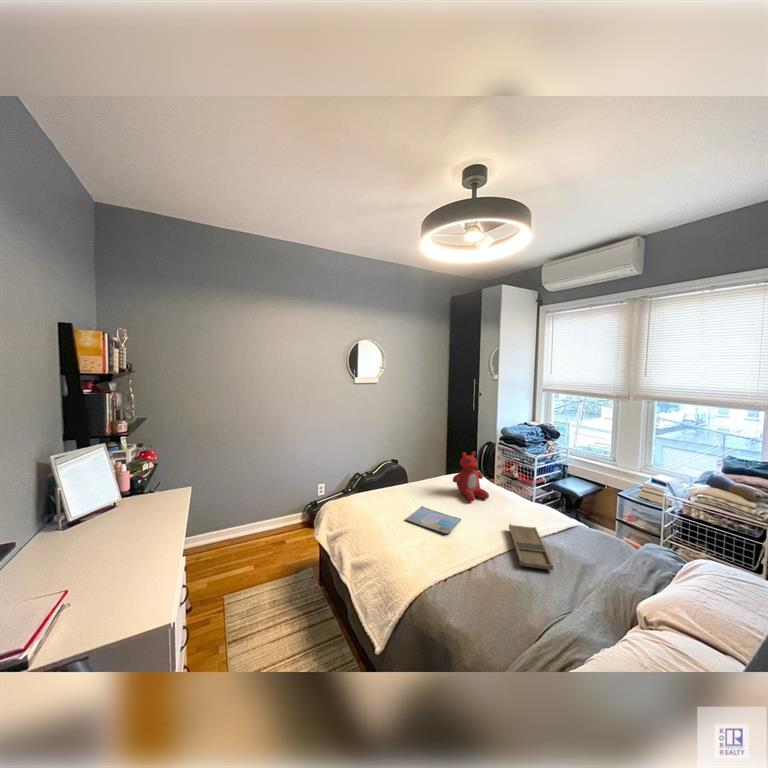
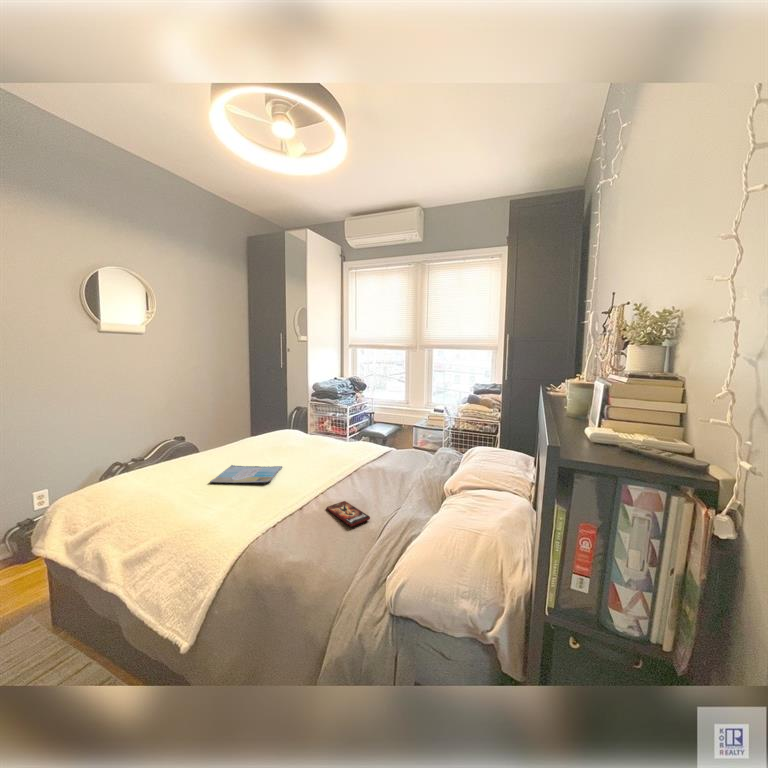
stuffed bear: present [453,451,489,501] -> none [268,396,309,449]
tray: present [509,524,553,570] -> none [334,455,380,488]
smartphone: none [493,579,535,613] -> present [326,501,370,526]

